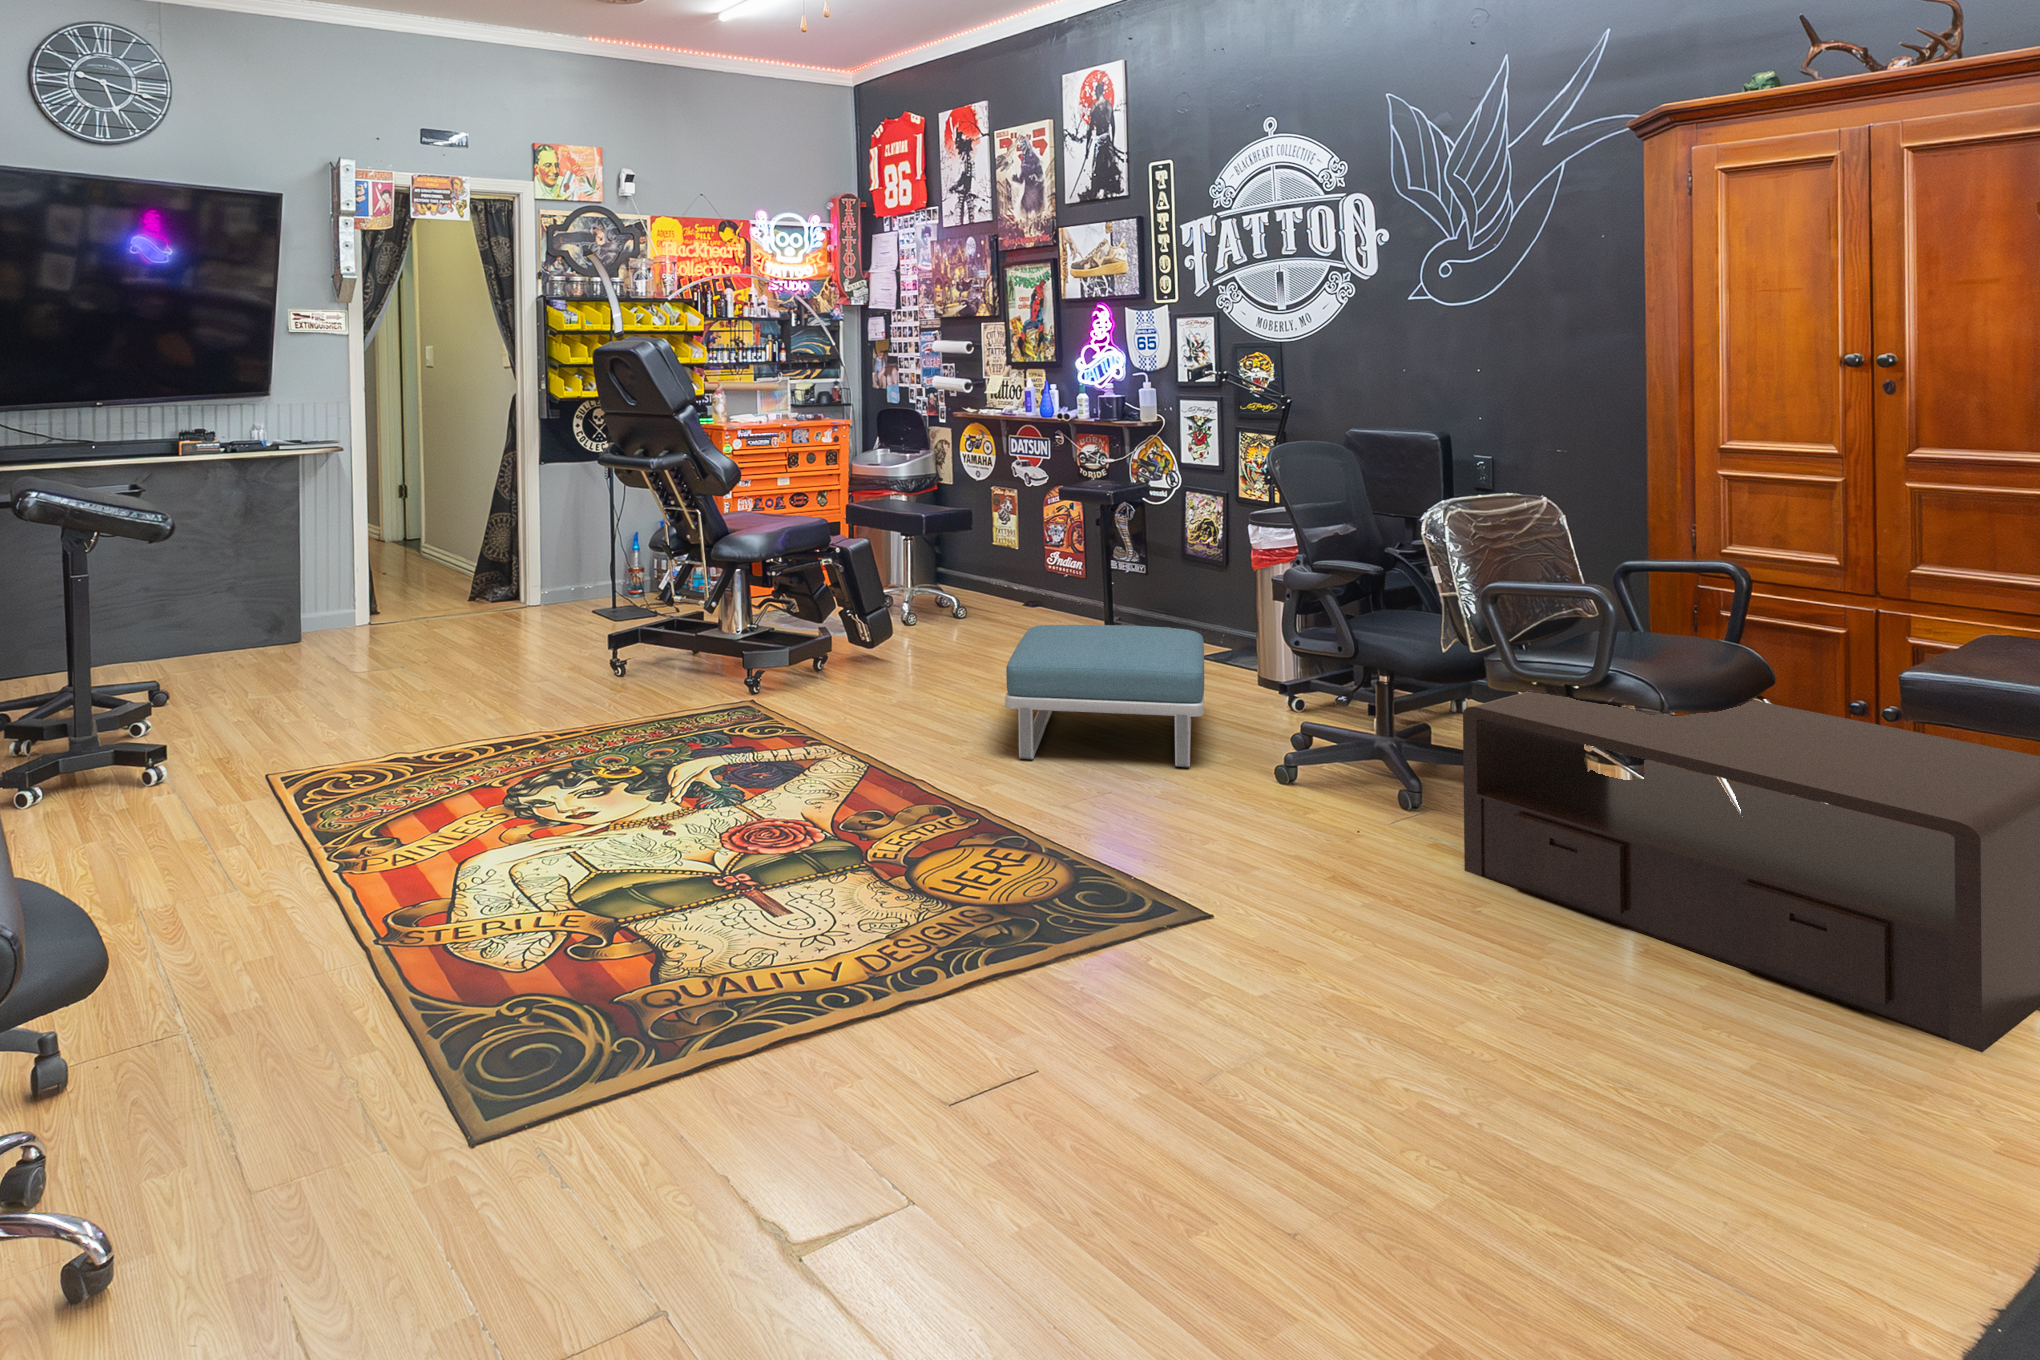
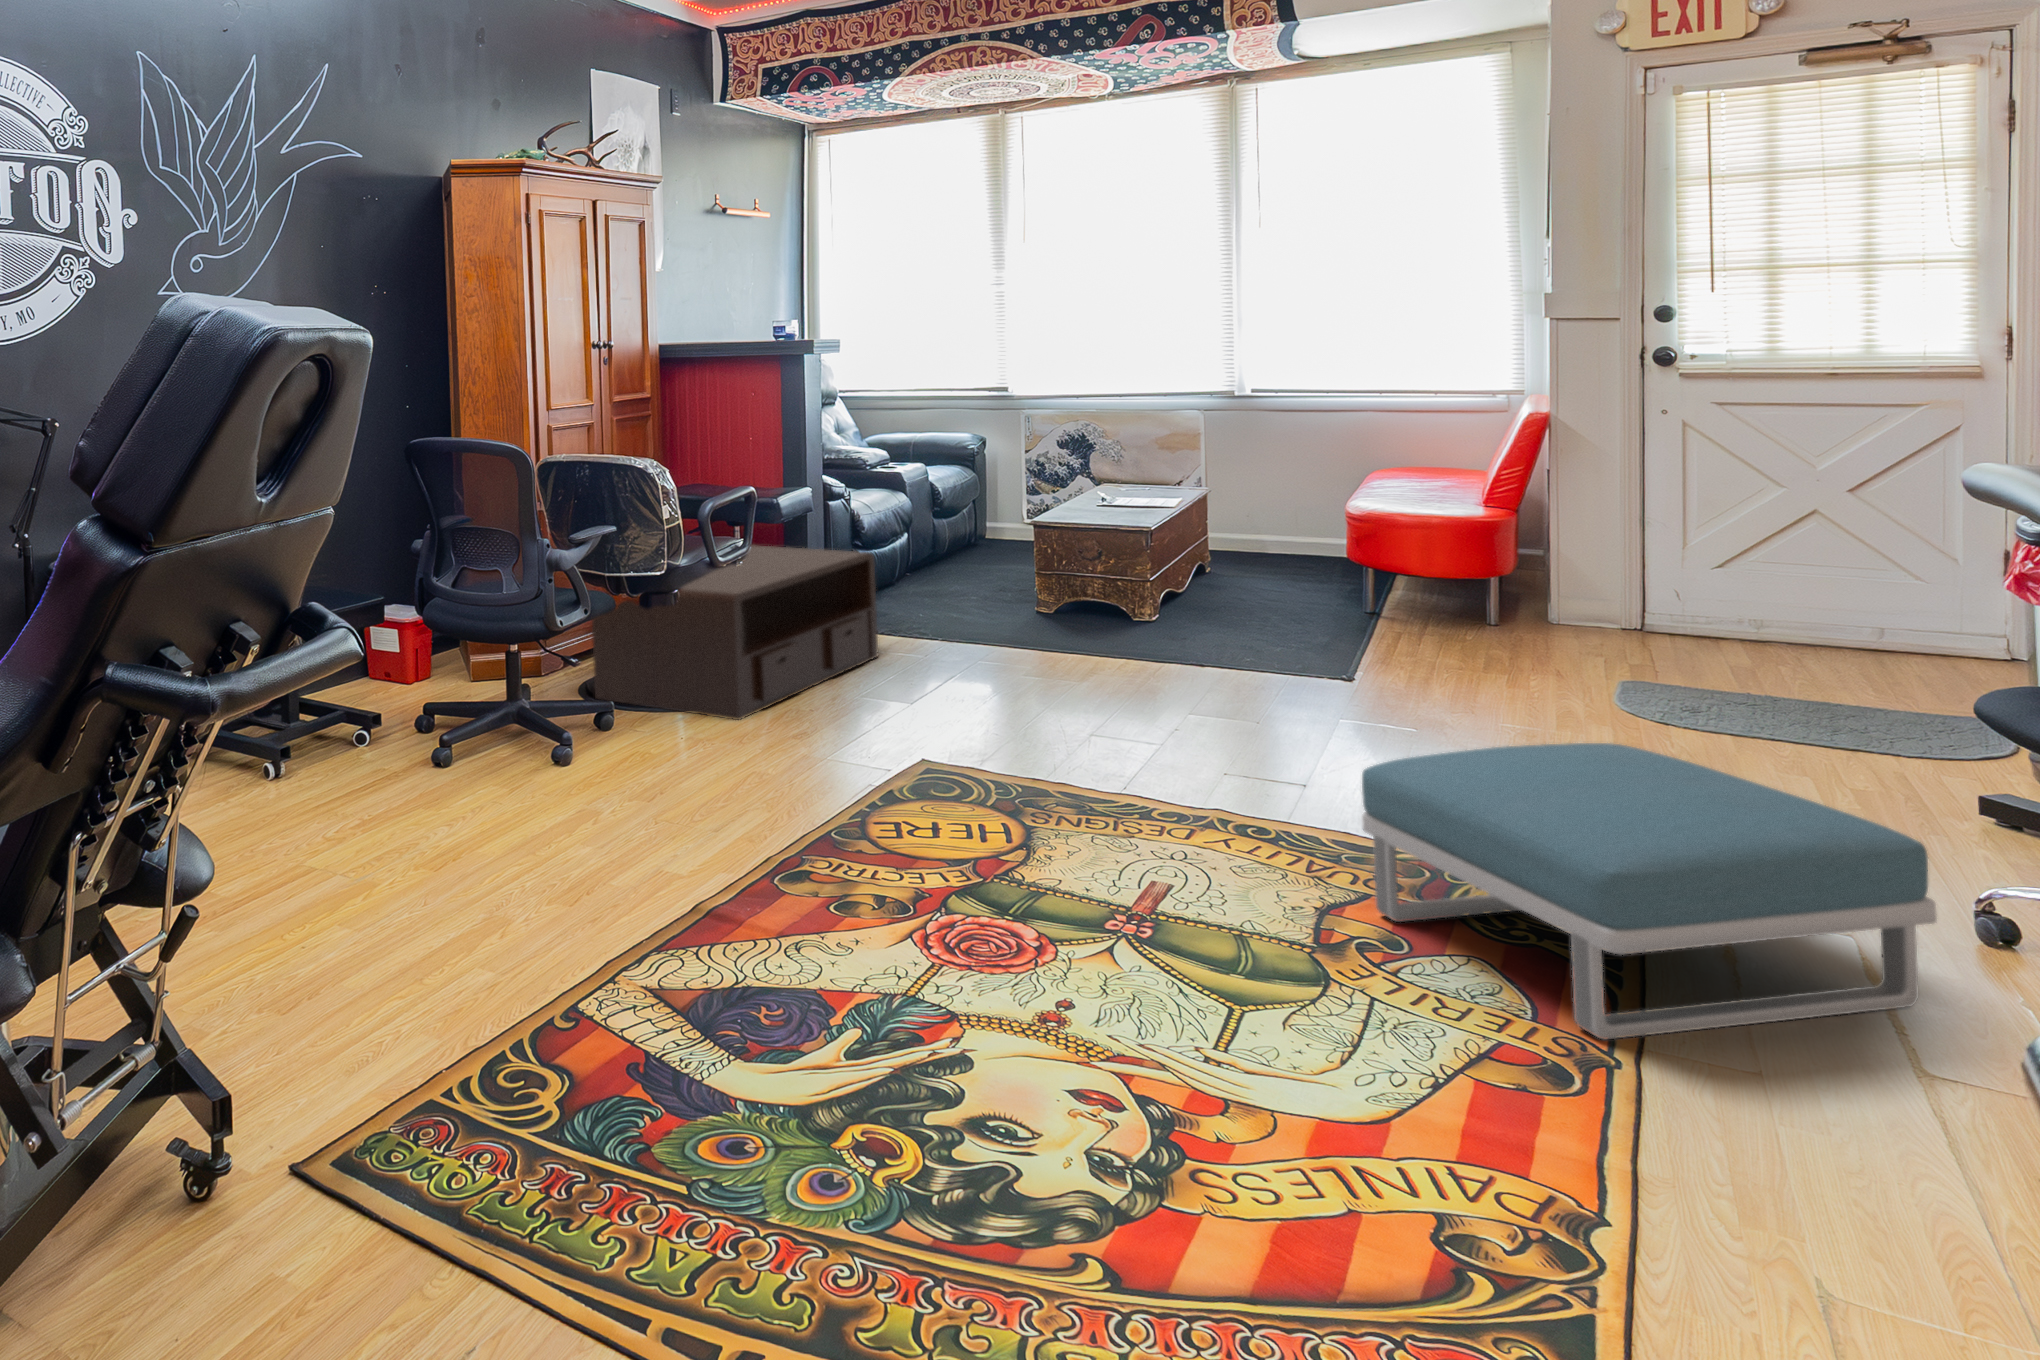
footstool: present [1005,625,1204,767] -> present [1362,743,1937,1040]

